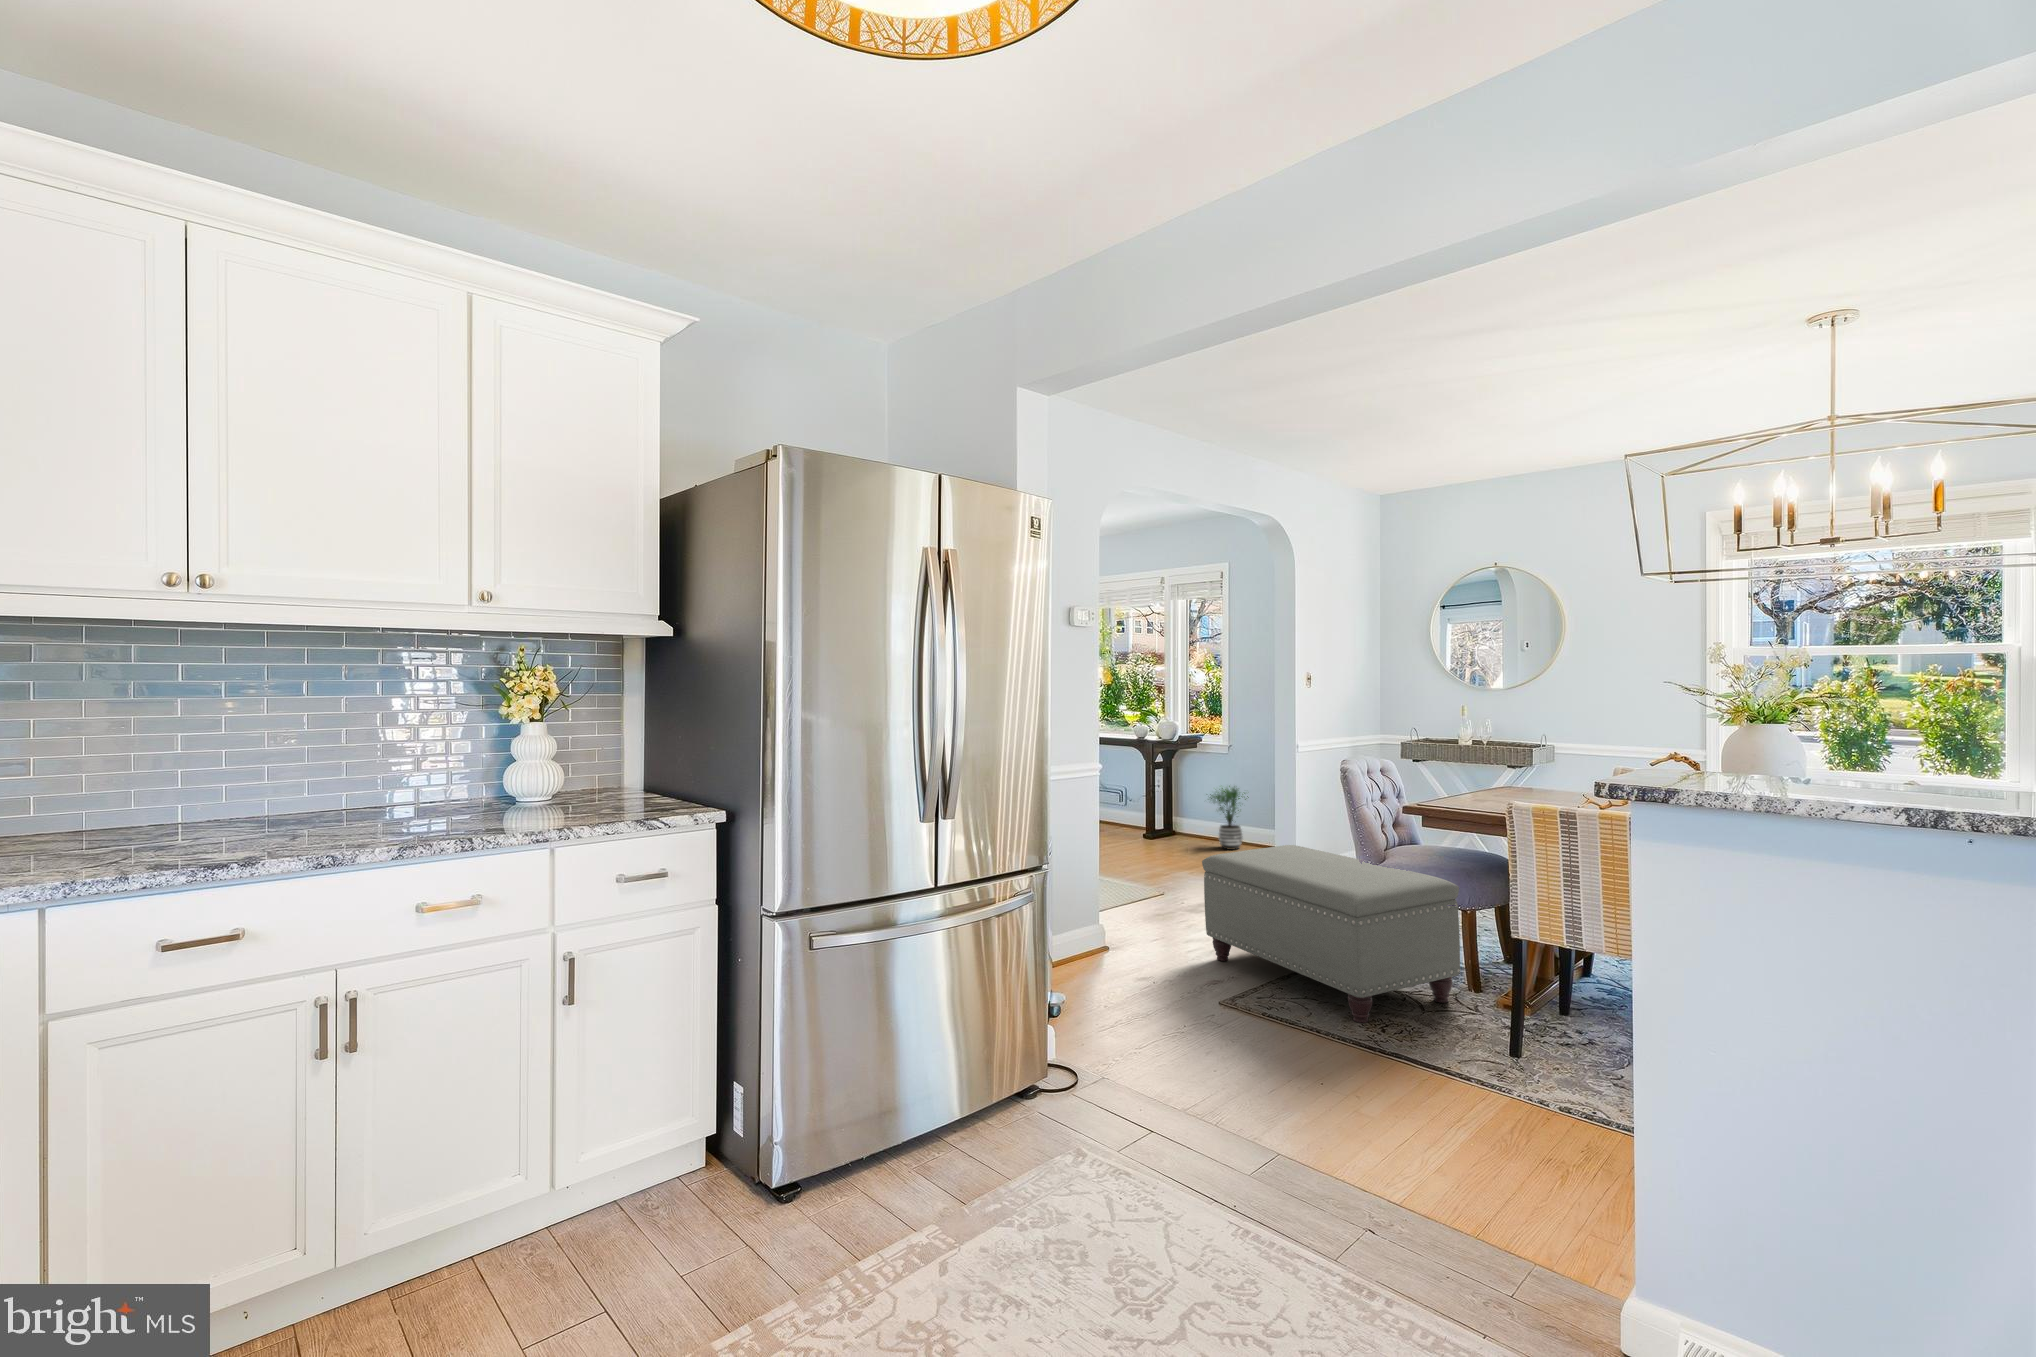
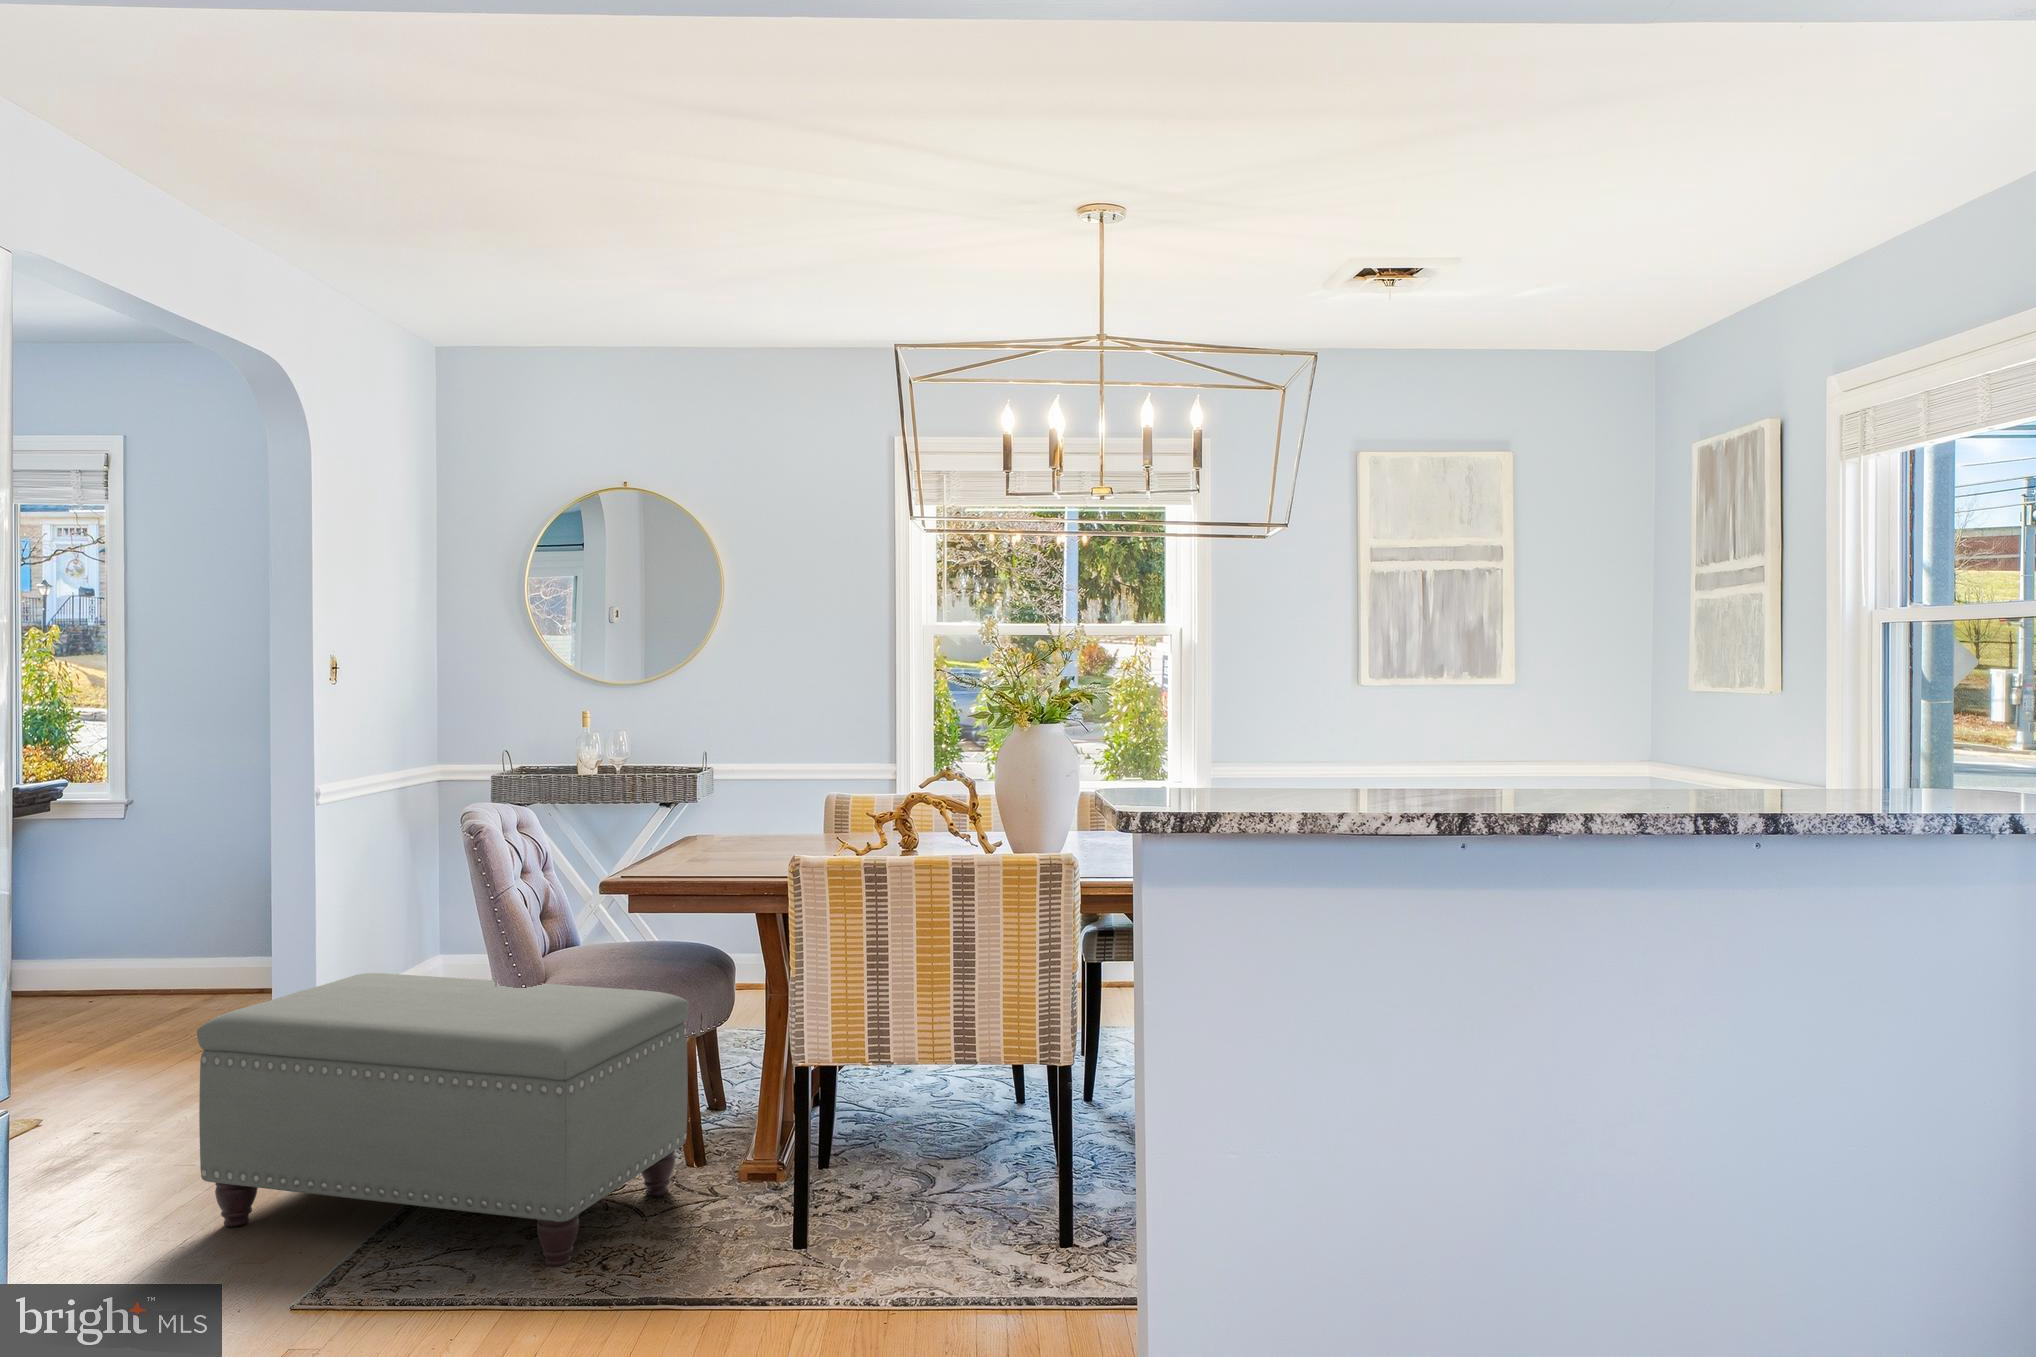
potted plant: present [1210,786,1249,850] -> none [68,874,175,1006]

